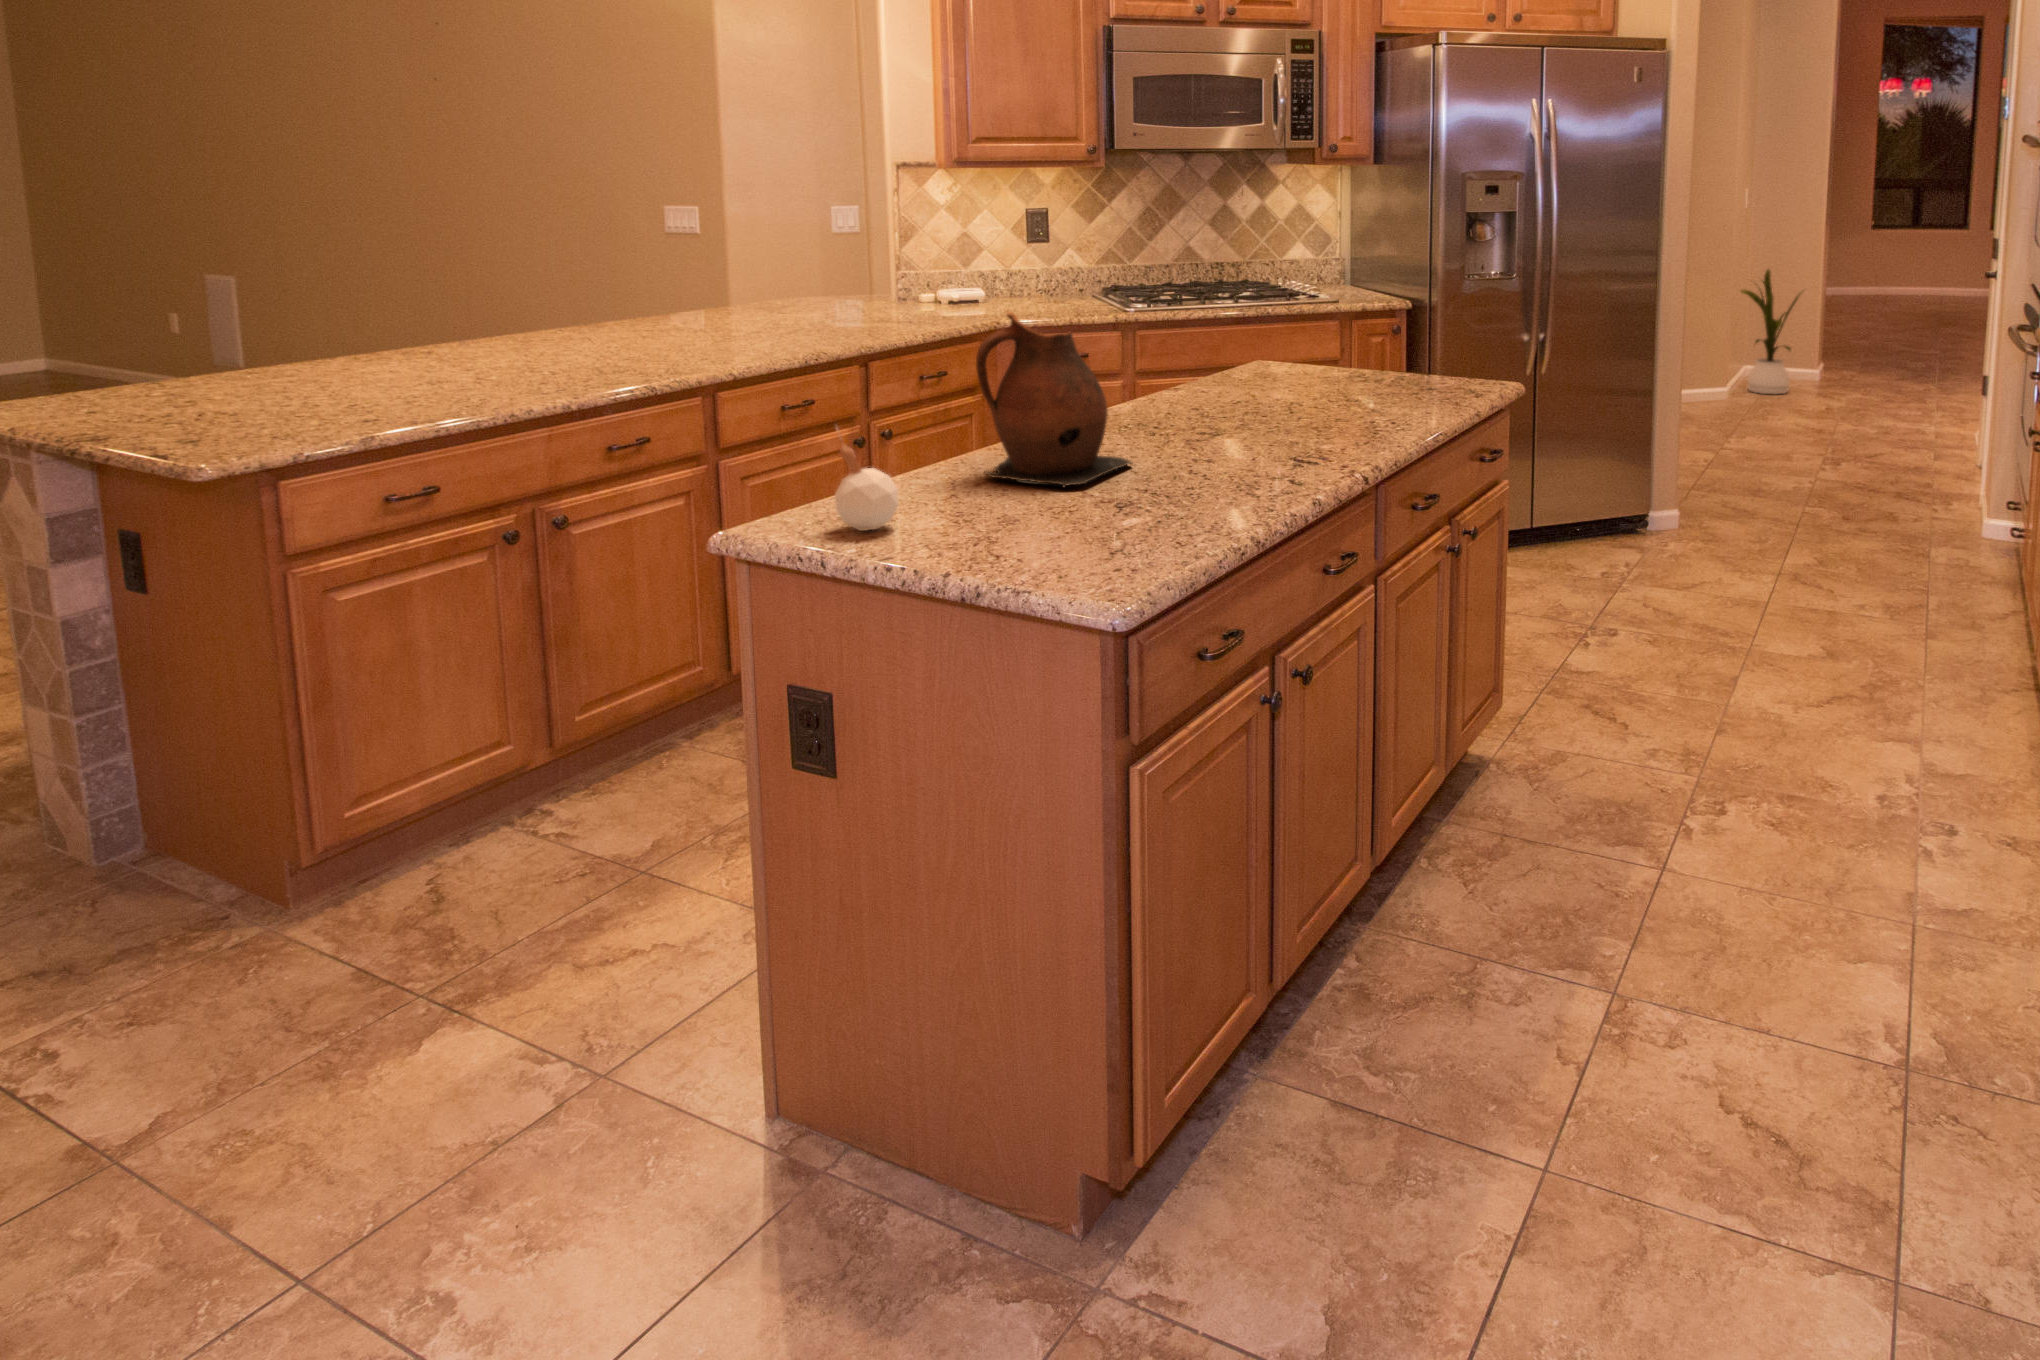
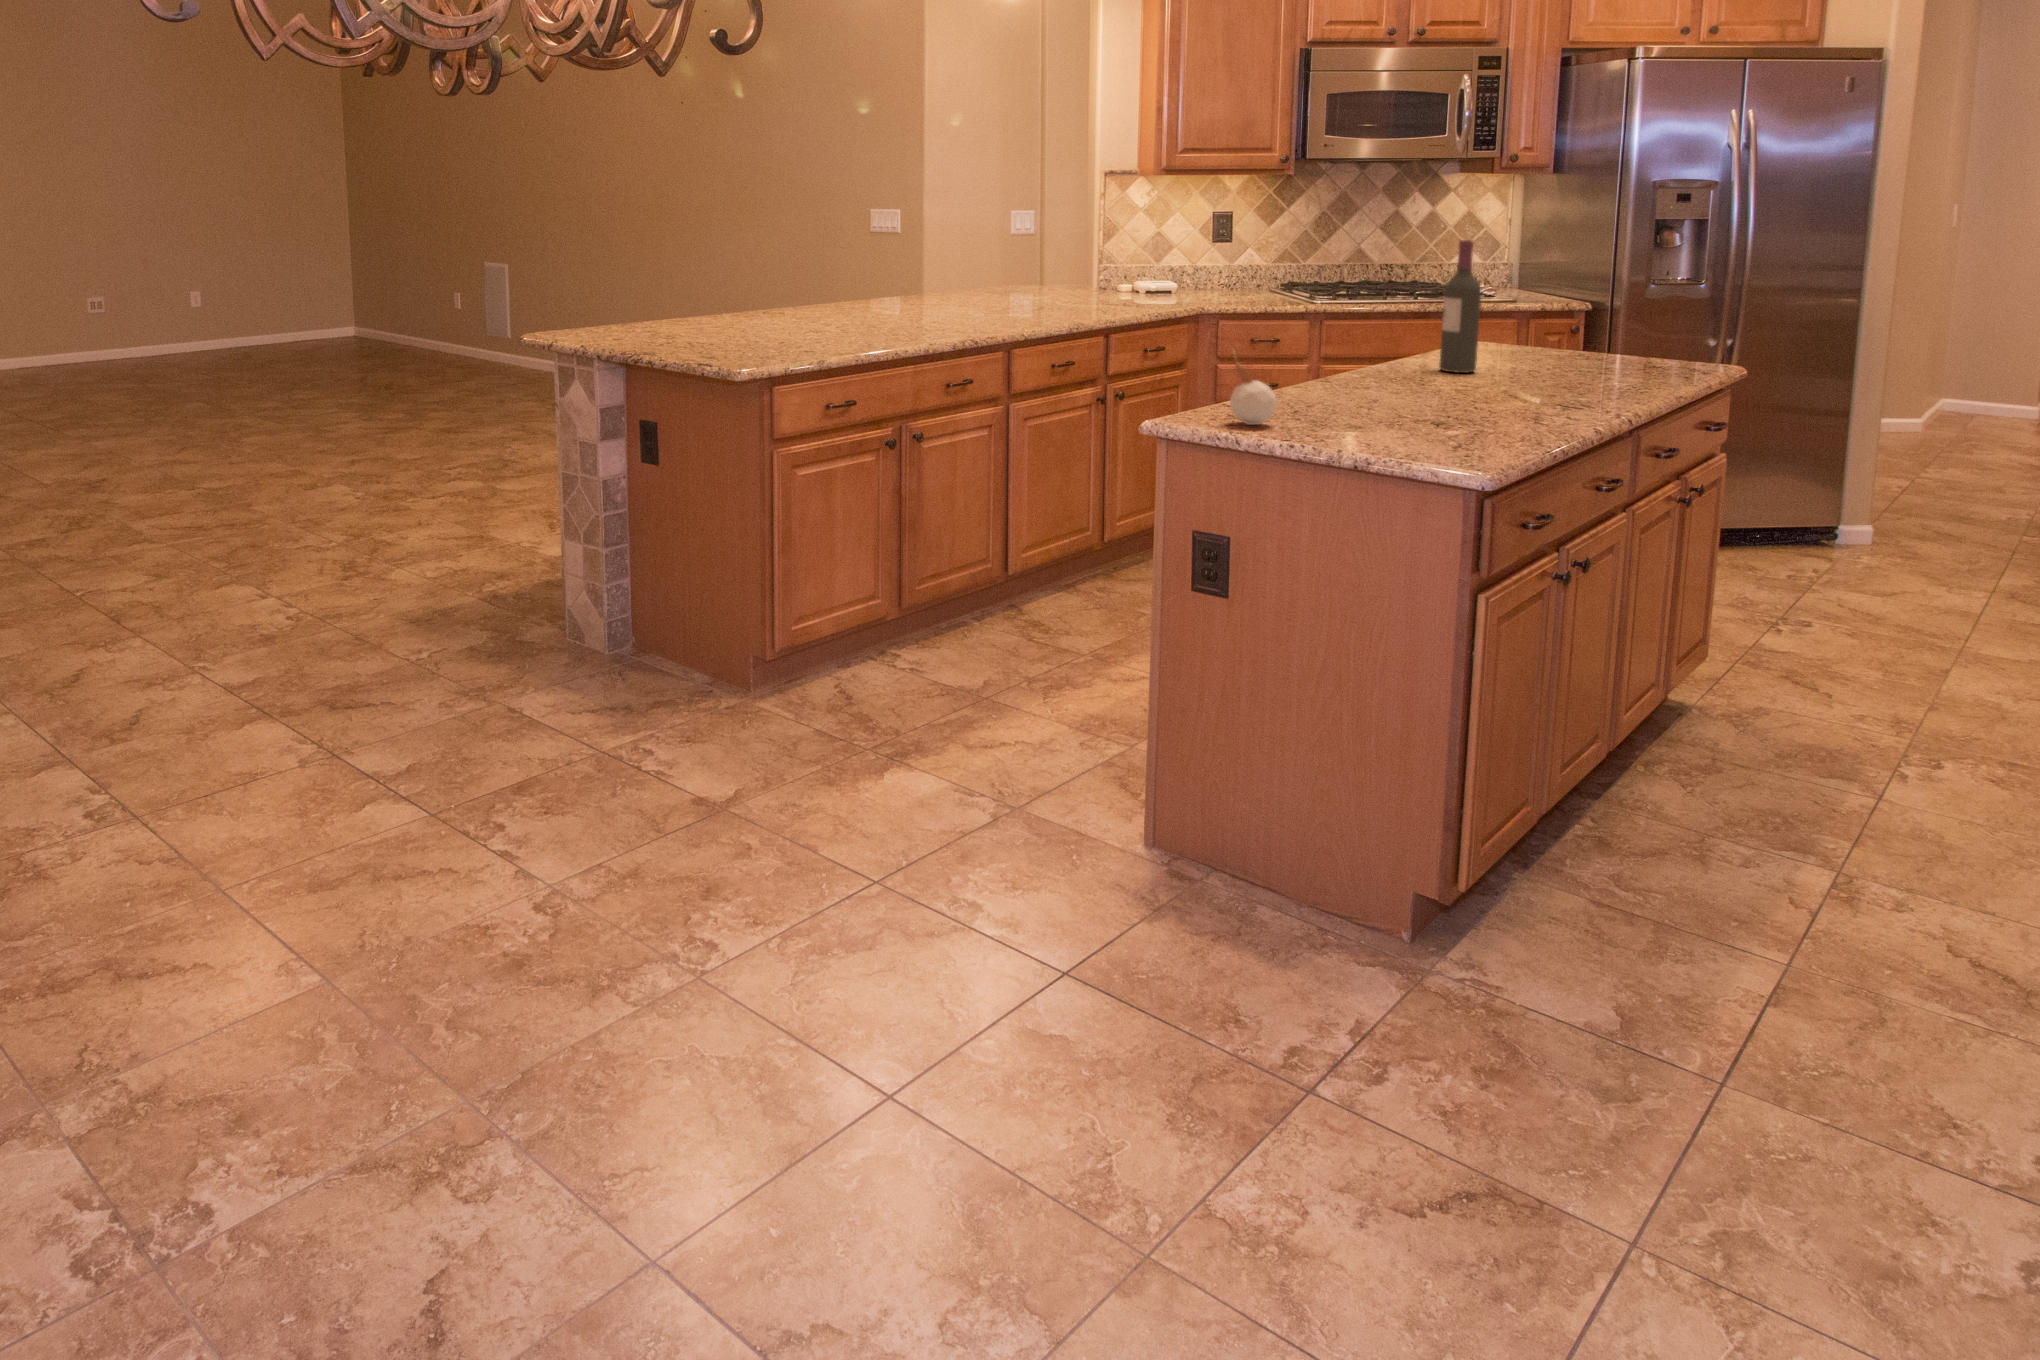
wine bottle: none [1188,253,1229,414] -> present [1439,240,1481,373]
house plant: present [1741,269,1800,394] -> none [1935,290,2024,426]
ceramic pitcher: present [976,312,1132,487] -> none [1307,277,1424,410]

